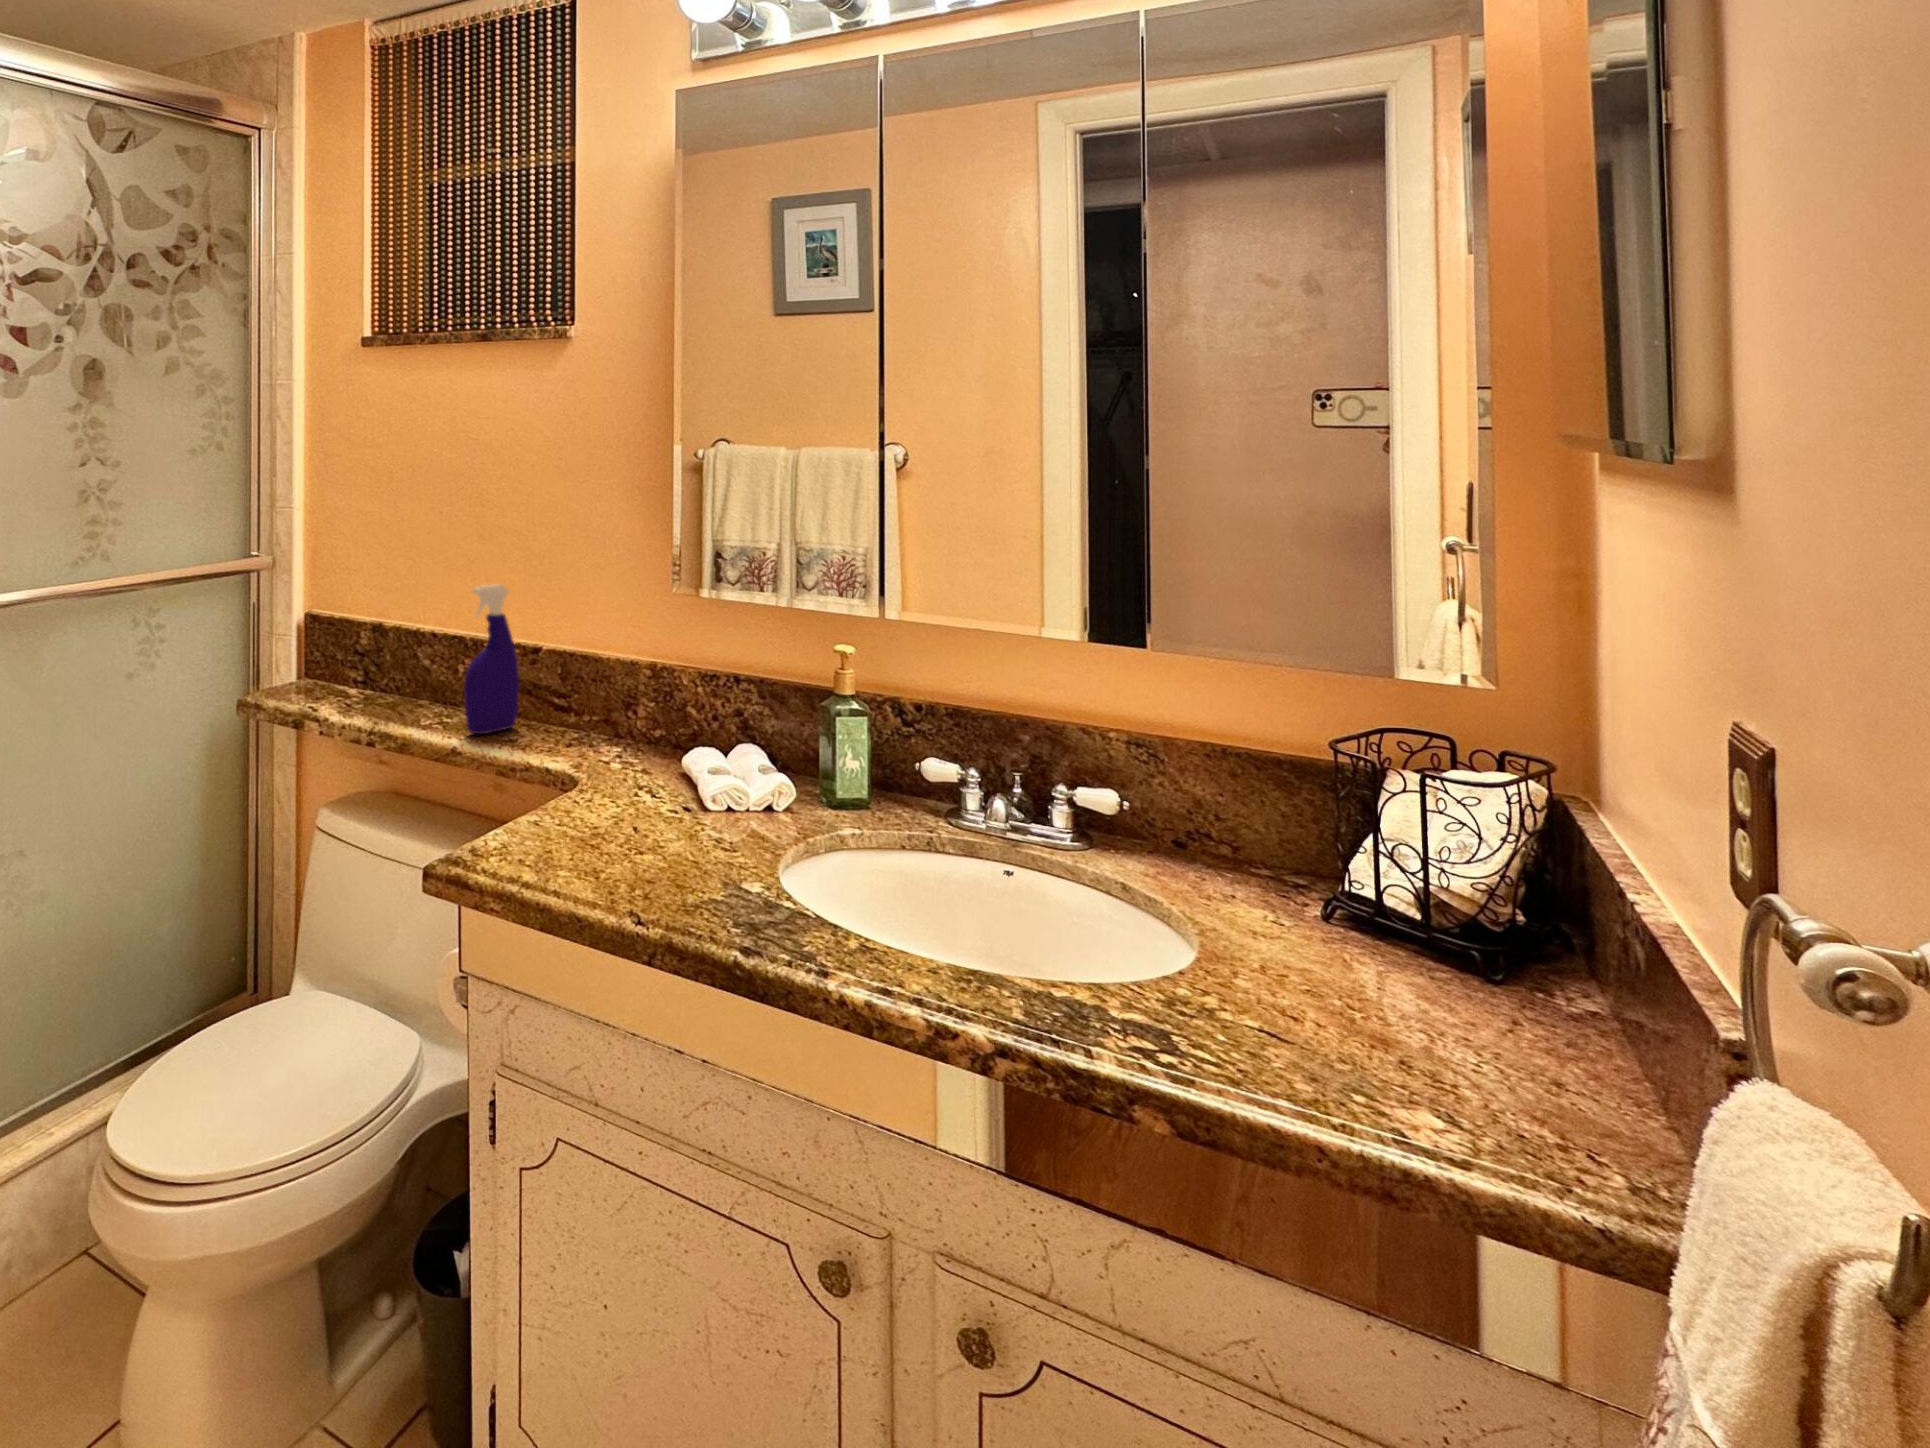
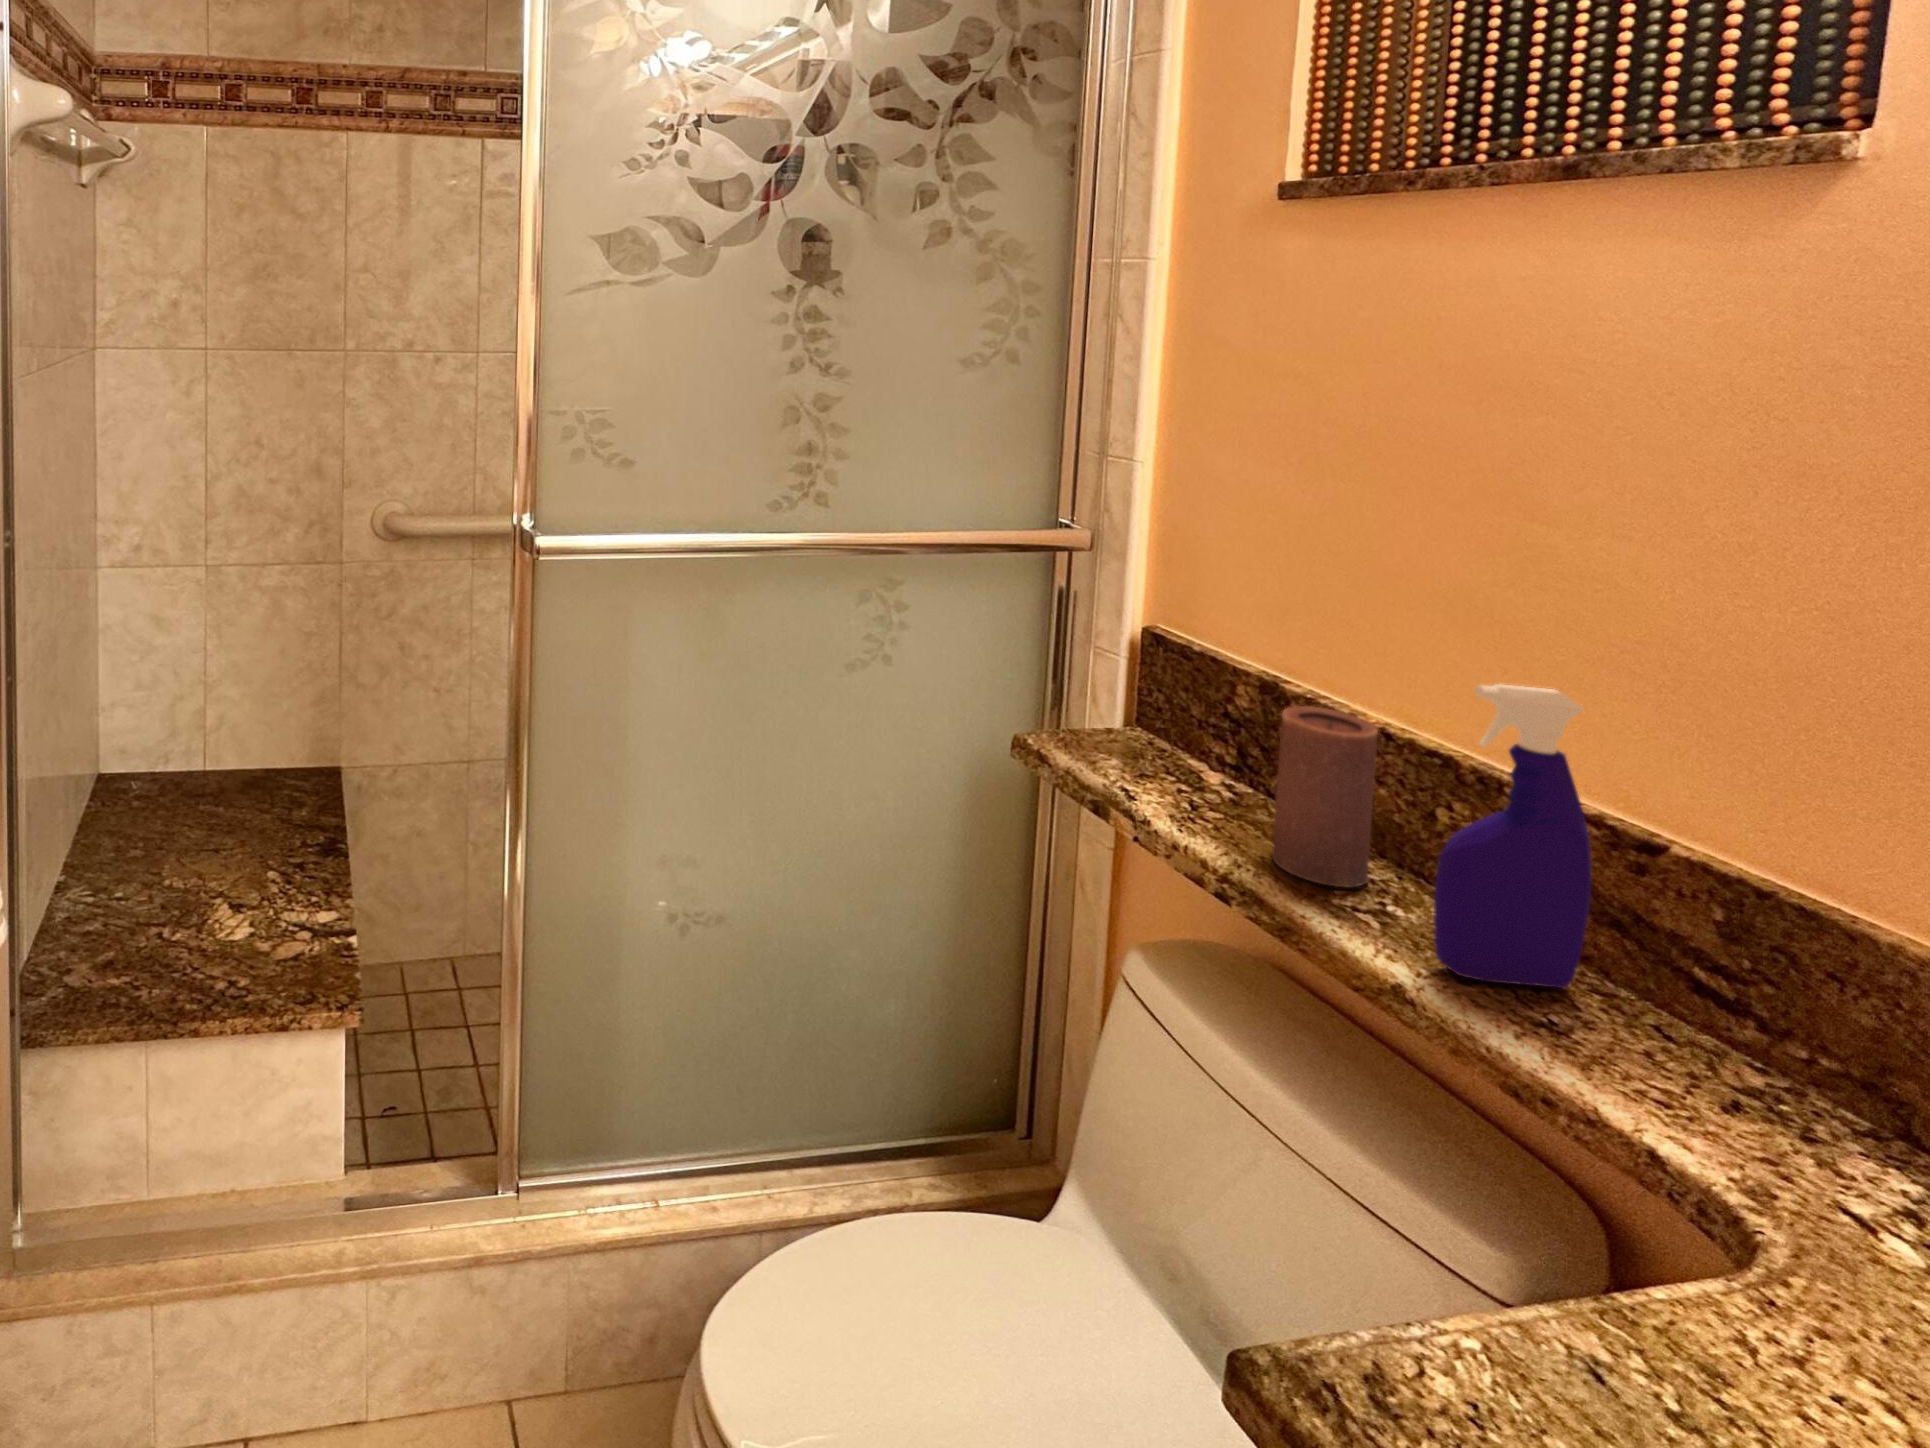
candle: none [392,626,435,719] -> present [1272,706,1378,887]

